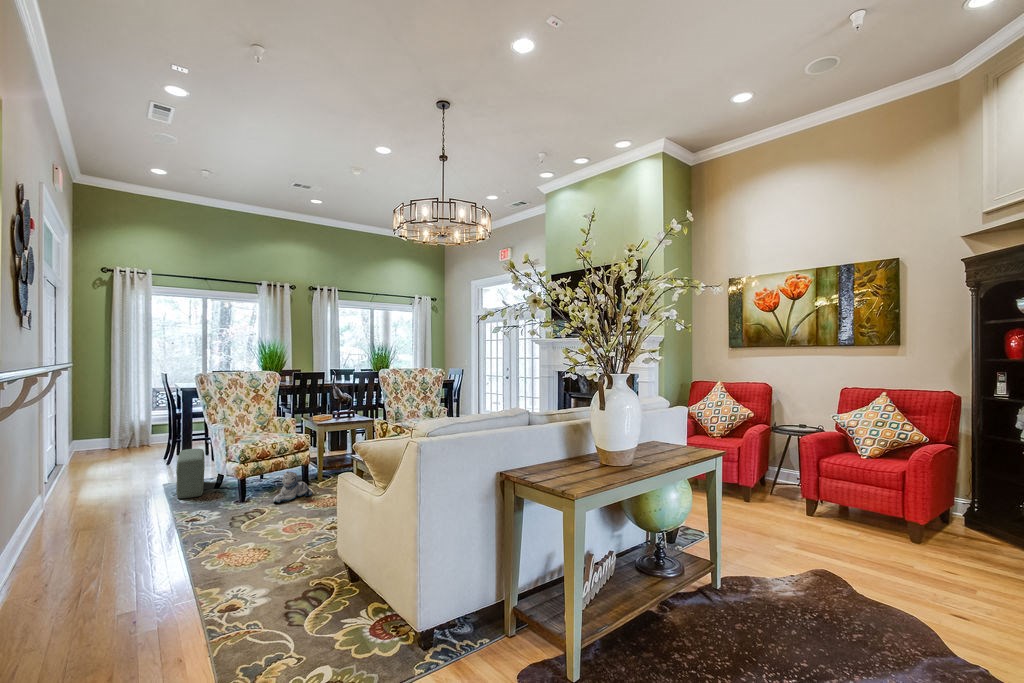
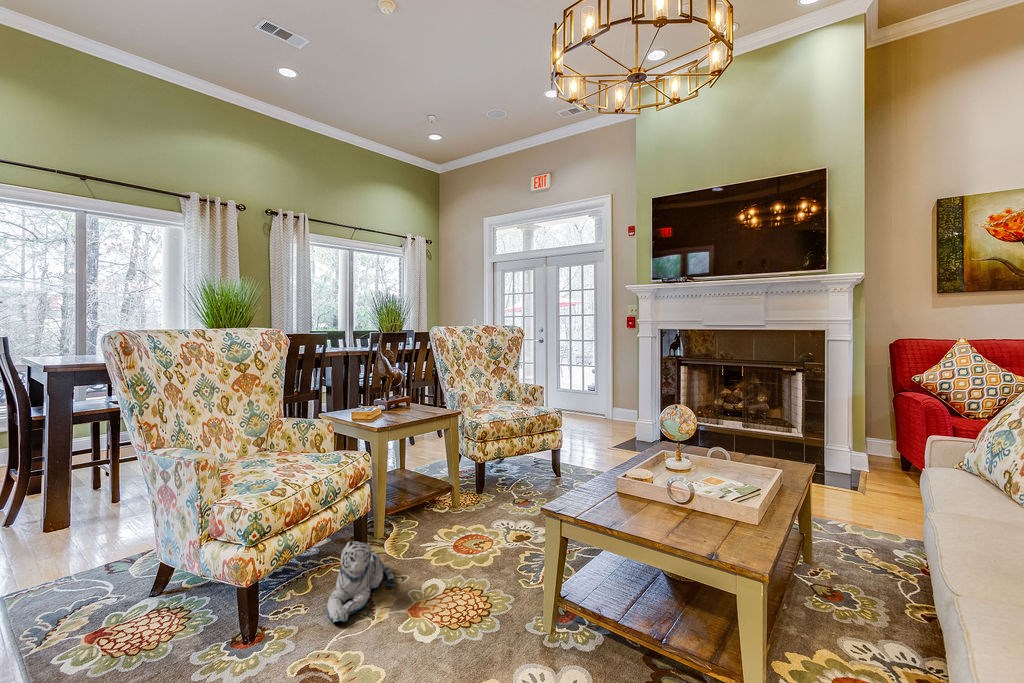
pouf: present [176,449,205,499] -> none [67,490,139,632]

